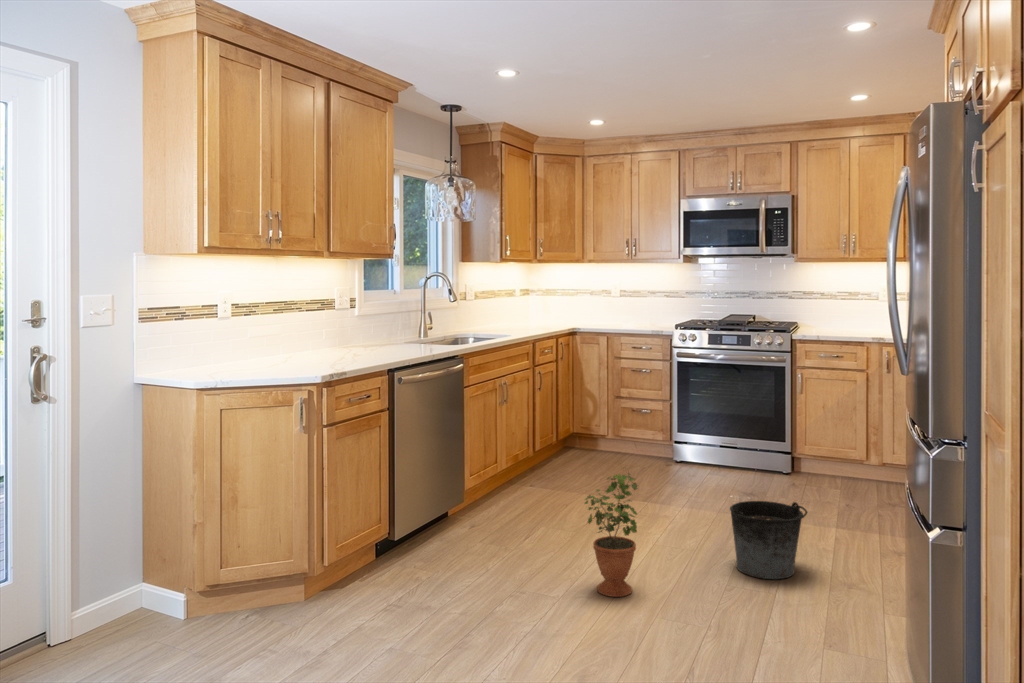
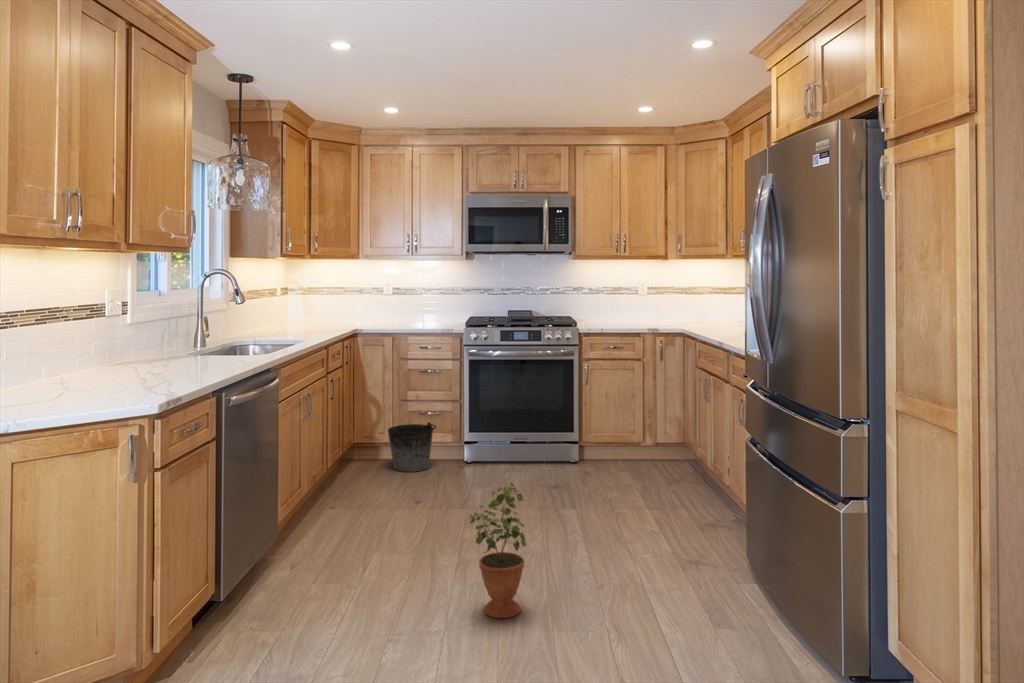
bucket: present [730,501,807,579] -> present [388,422,436,472]

